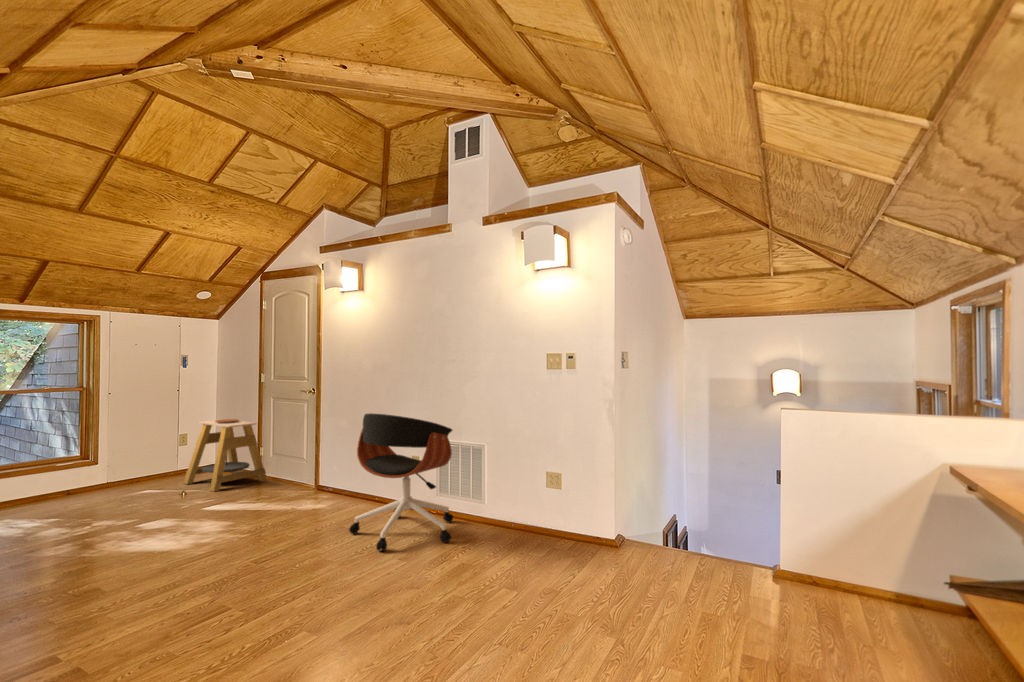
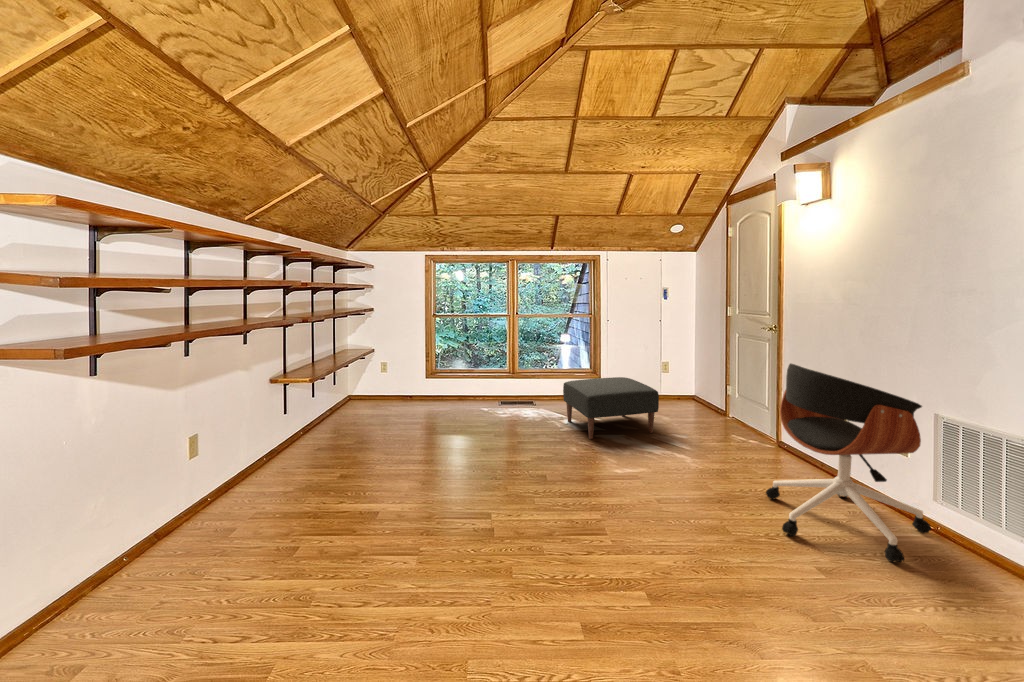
side table: present [184,419,267,492] -> none [659,345,727,410]
ottoman: none [67,462,214,542] -> present [563,377,659,439]

